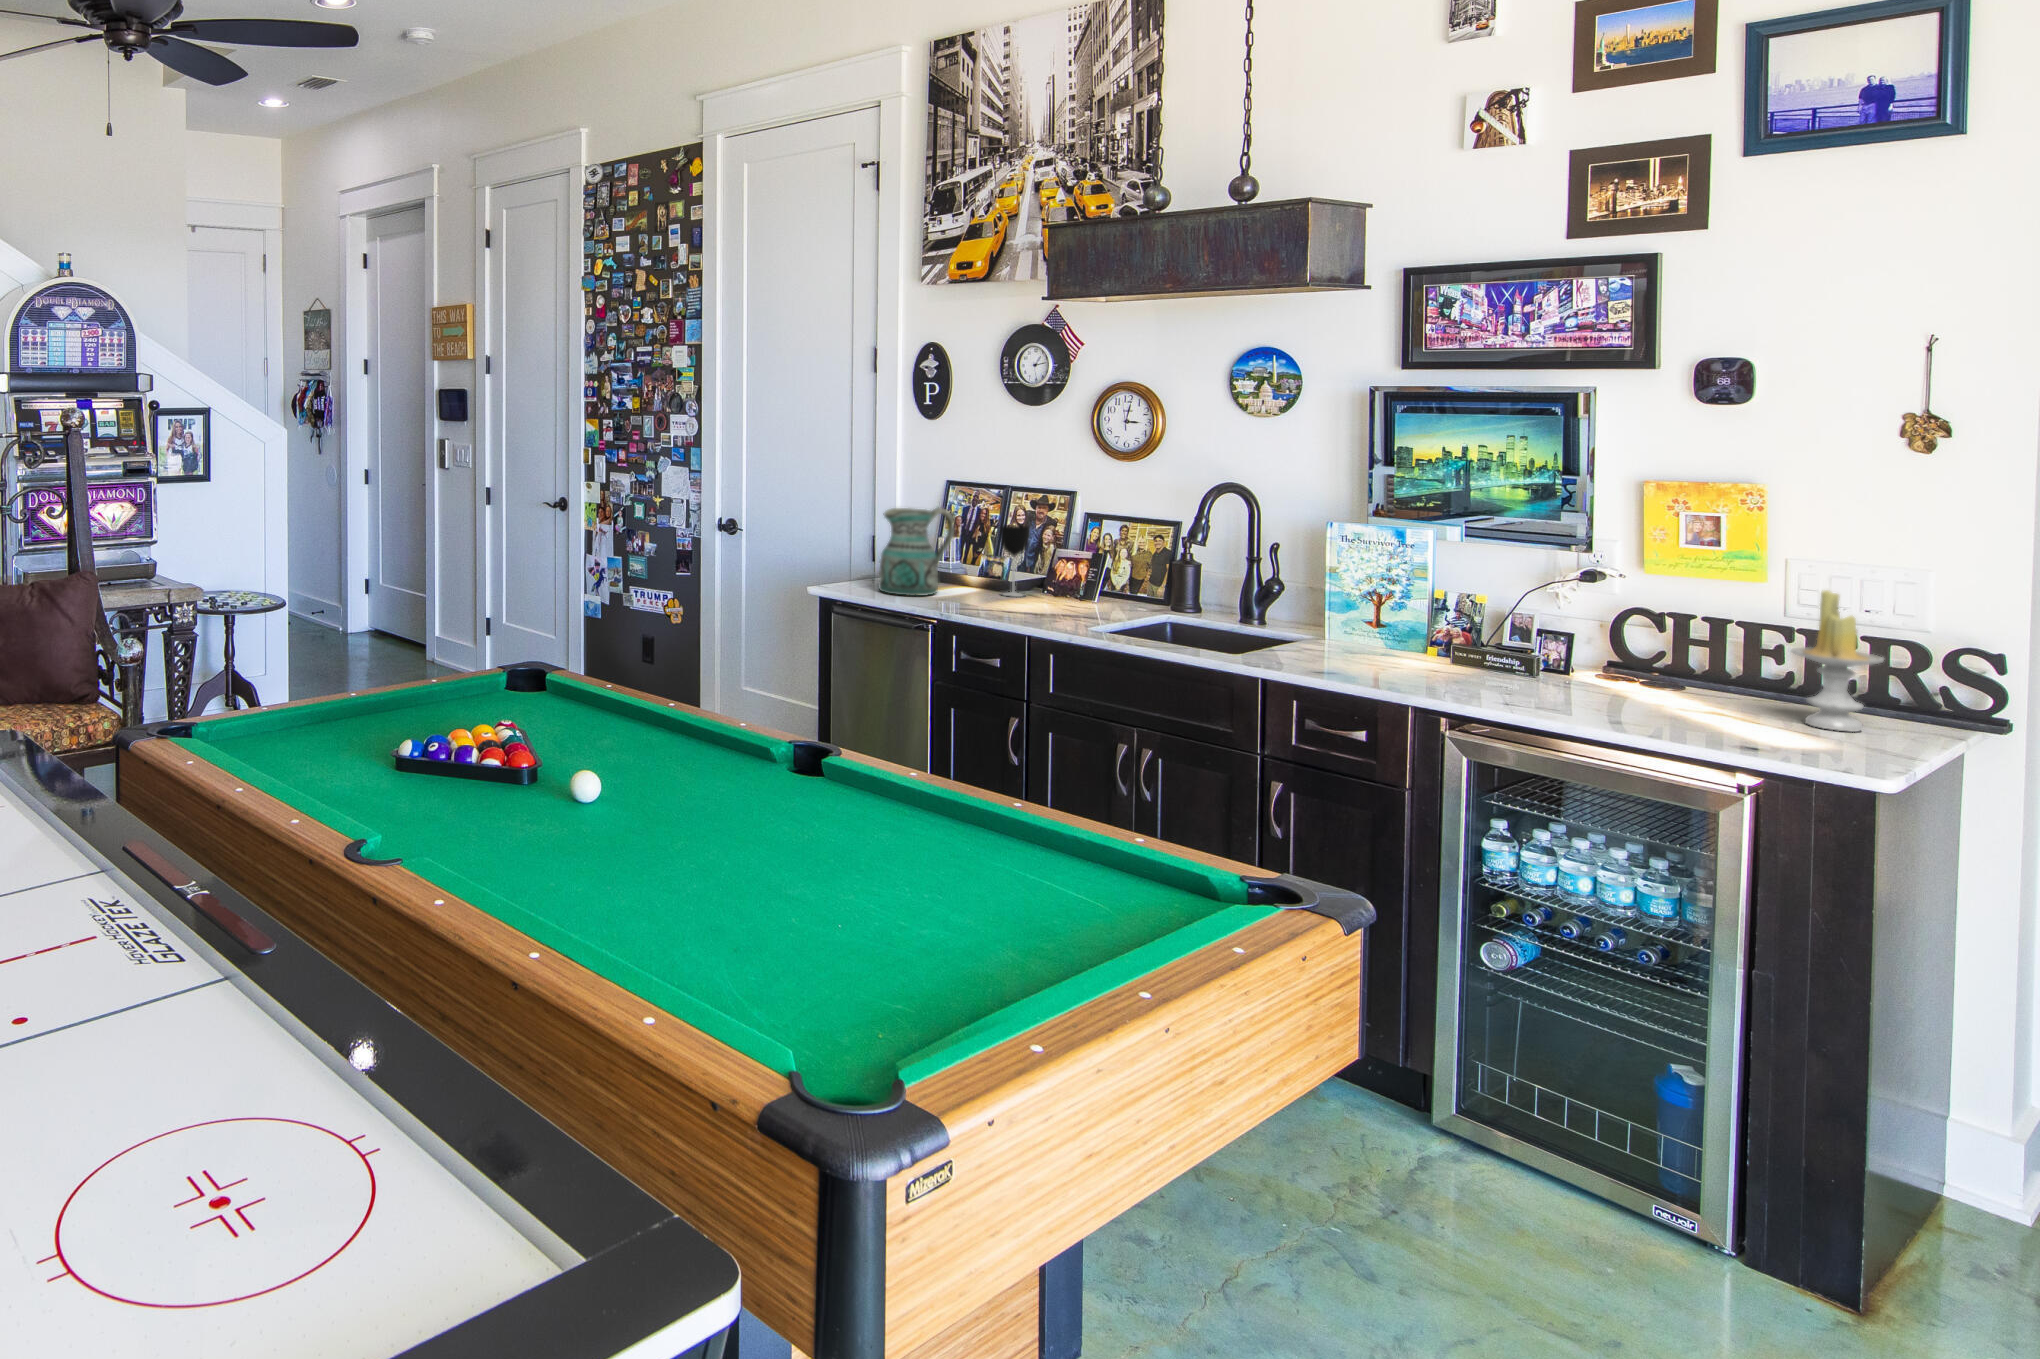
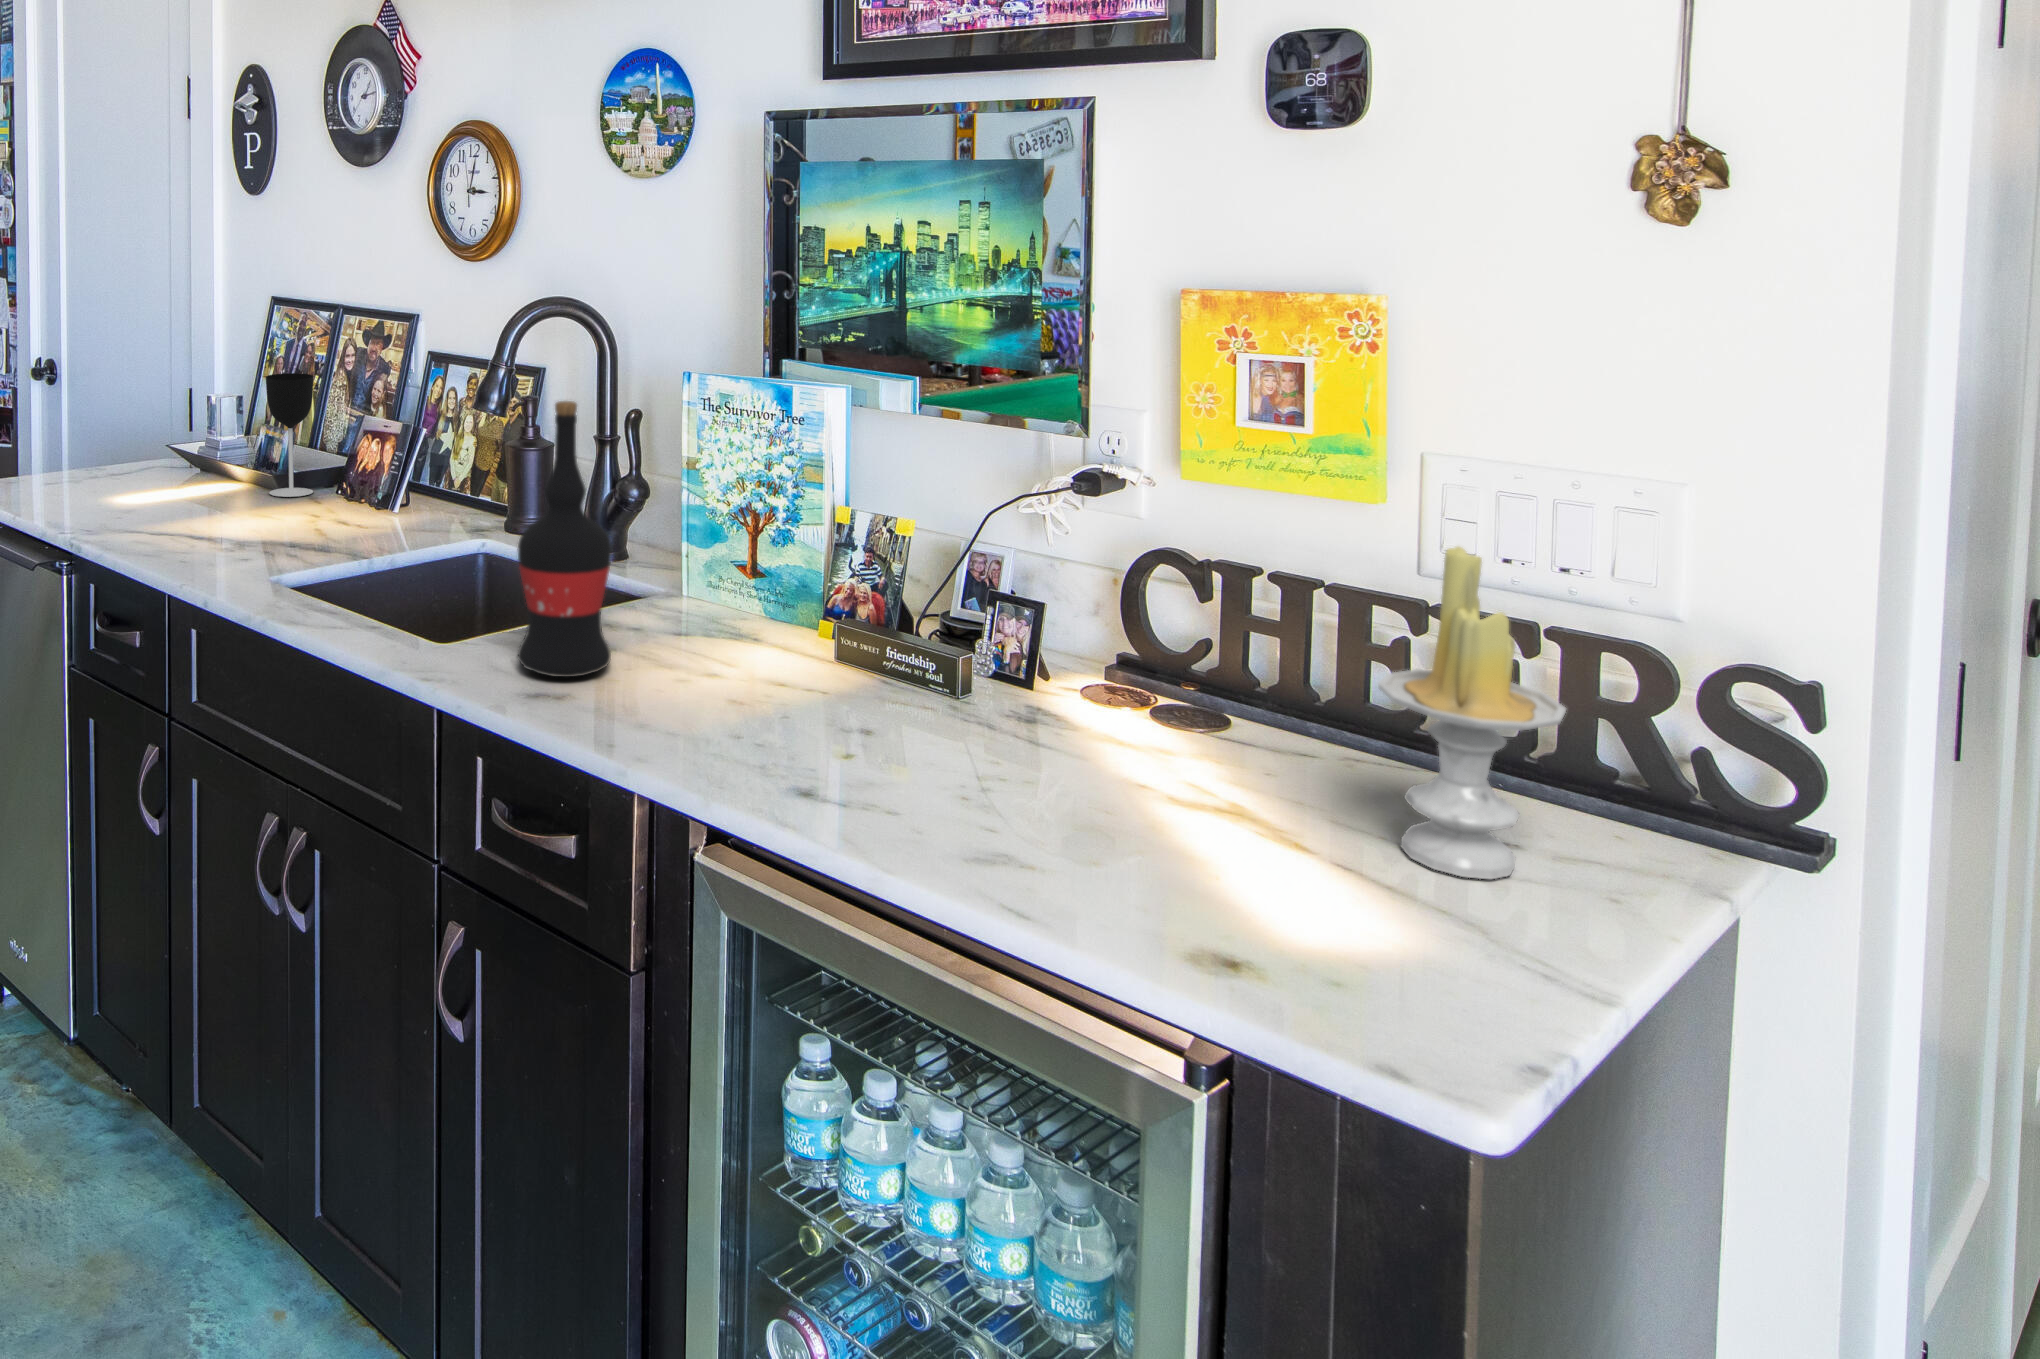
ceramic pitcher: present [879,507,954,596] -> none [67,344,206,499]
wine bottle: none [1288,531,1344,666] -> present [517,401,612,677]

